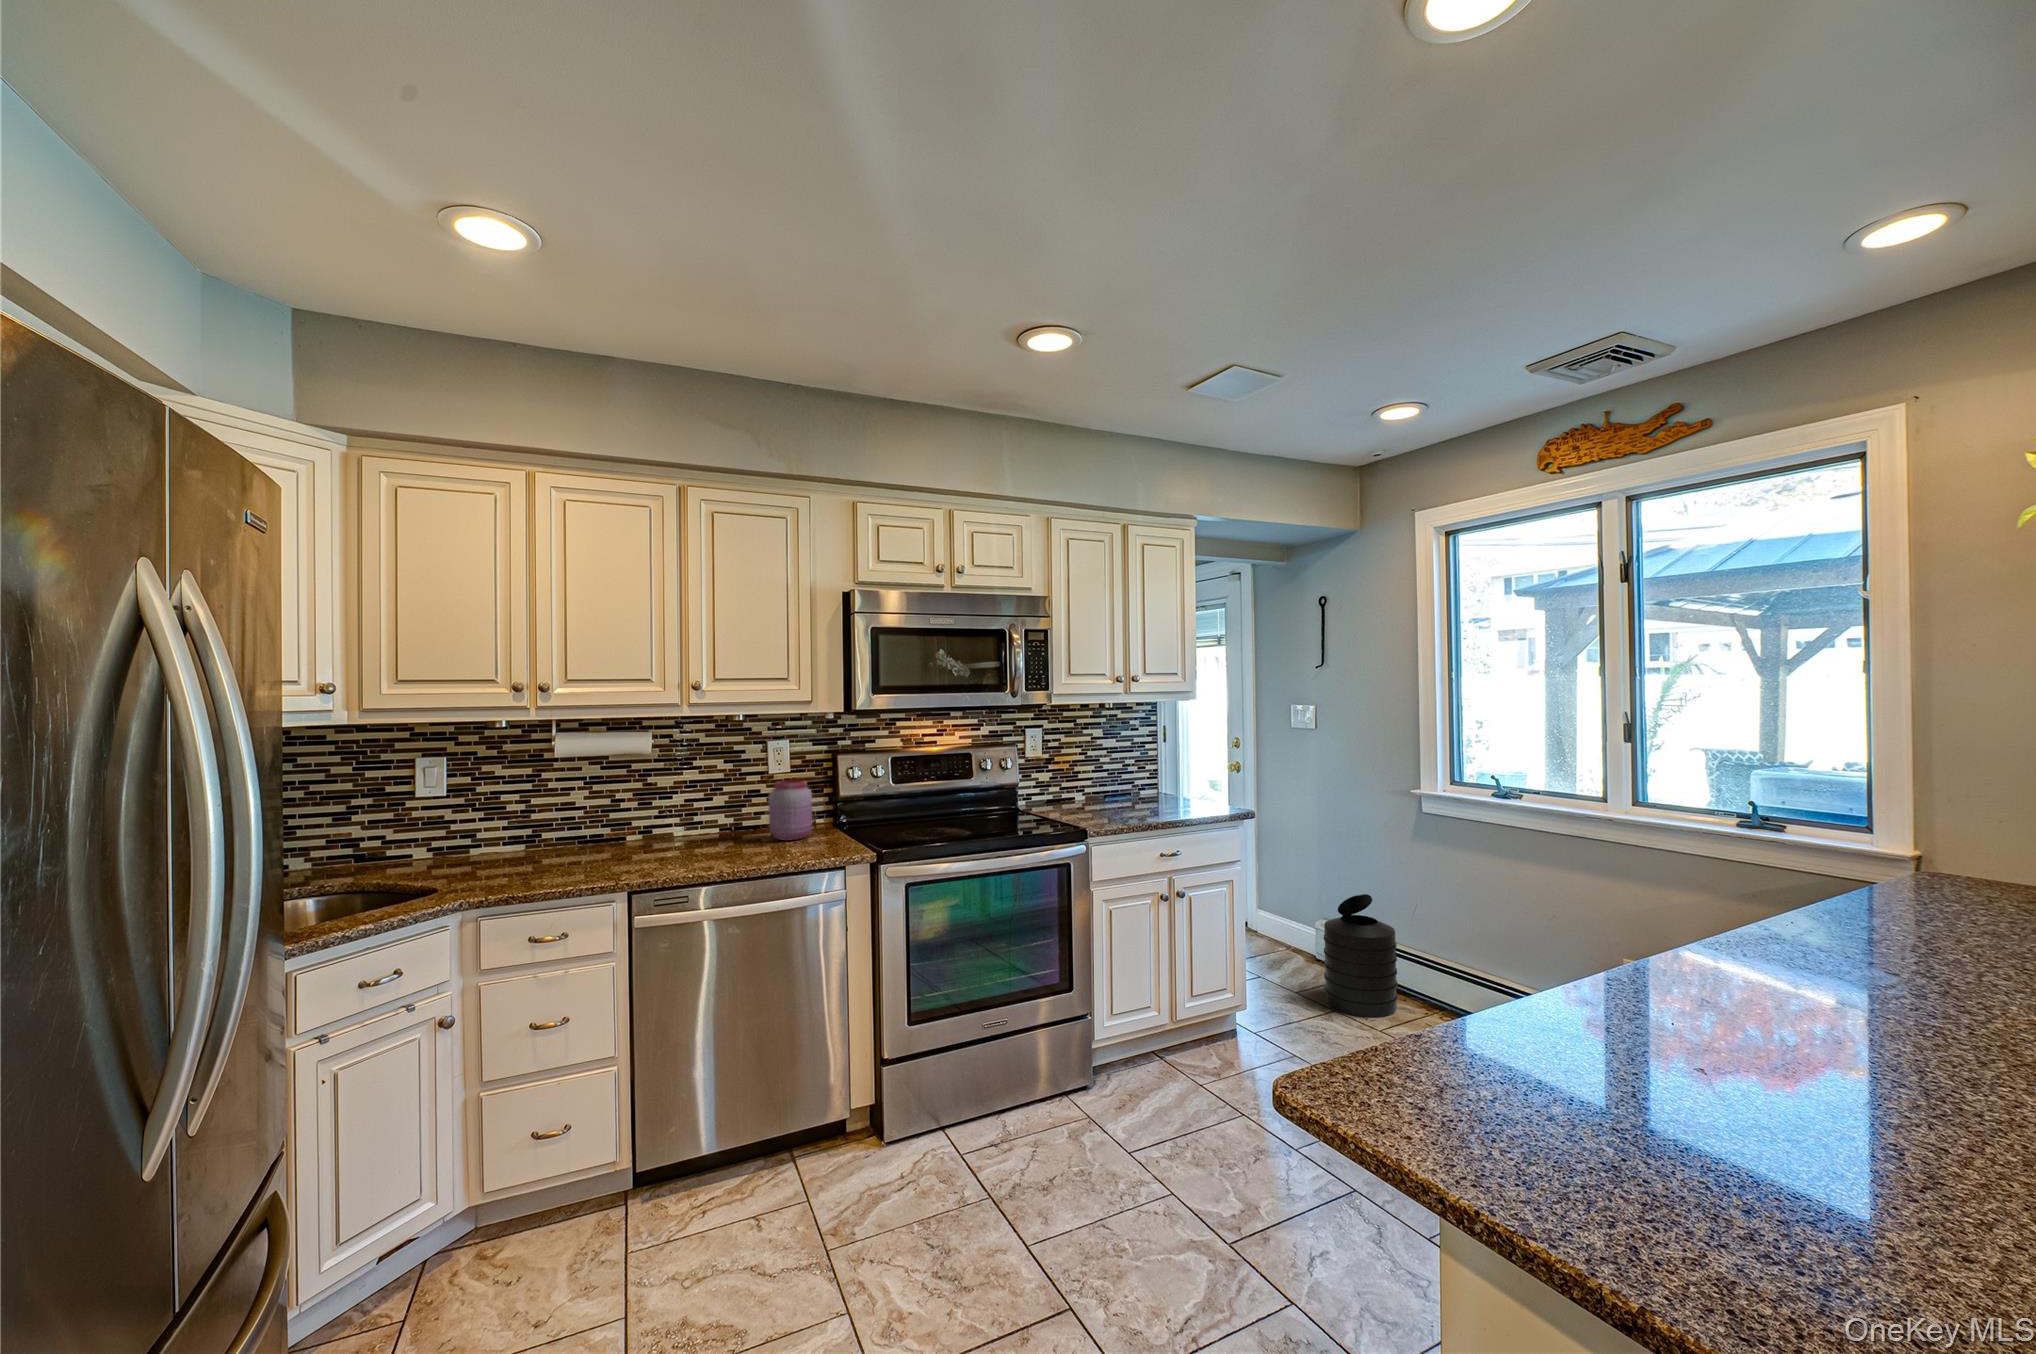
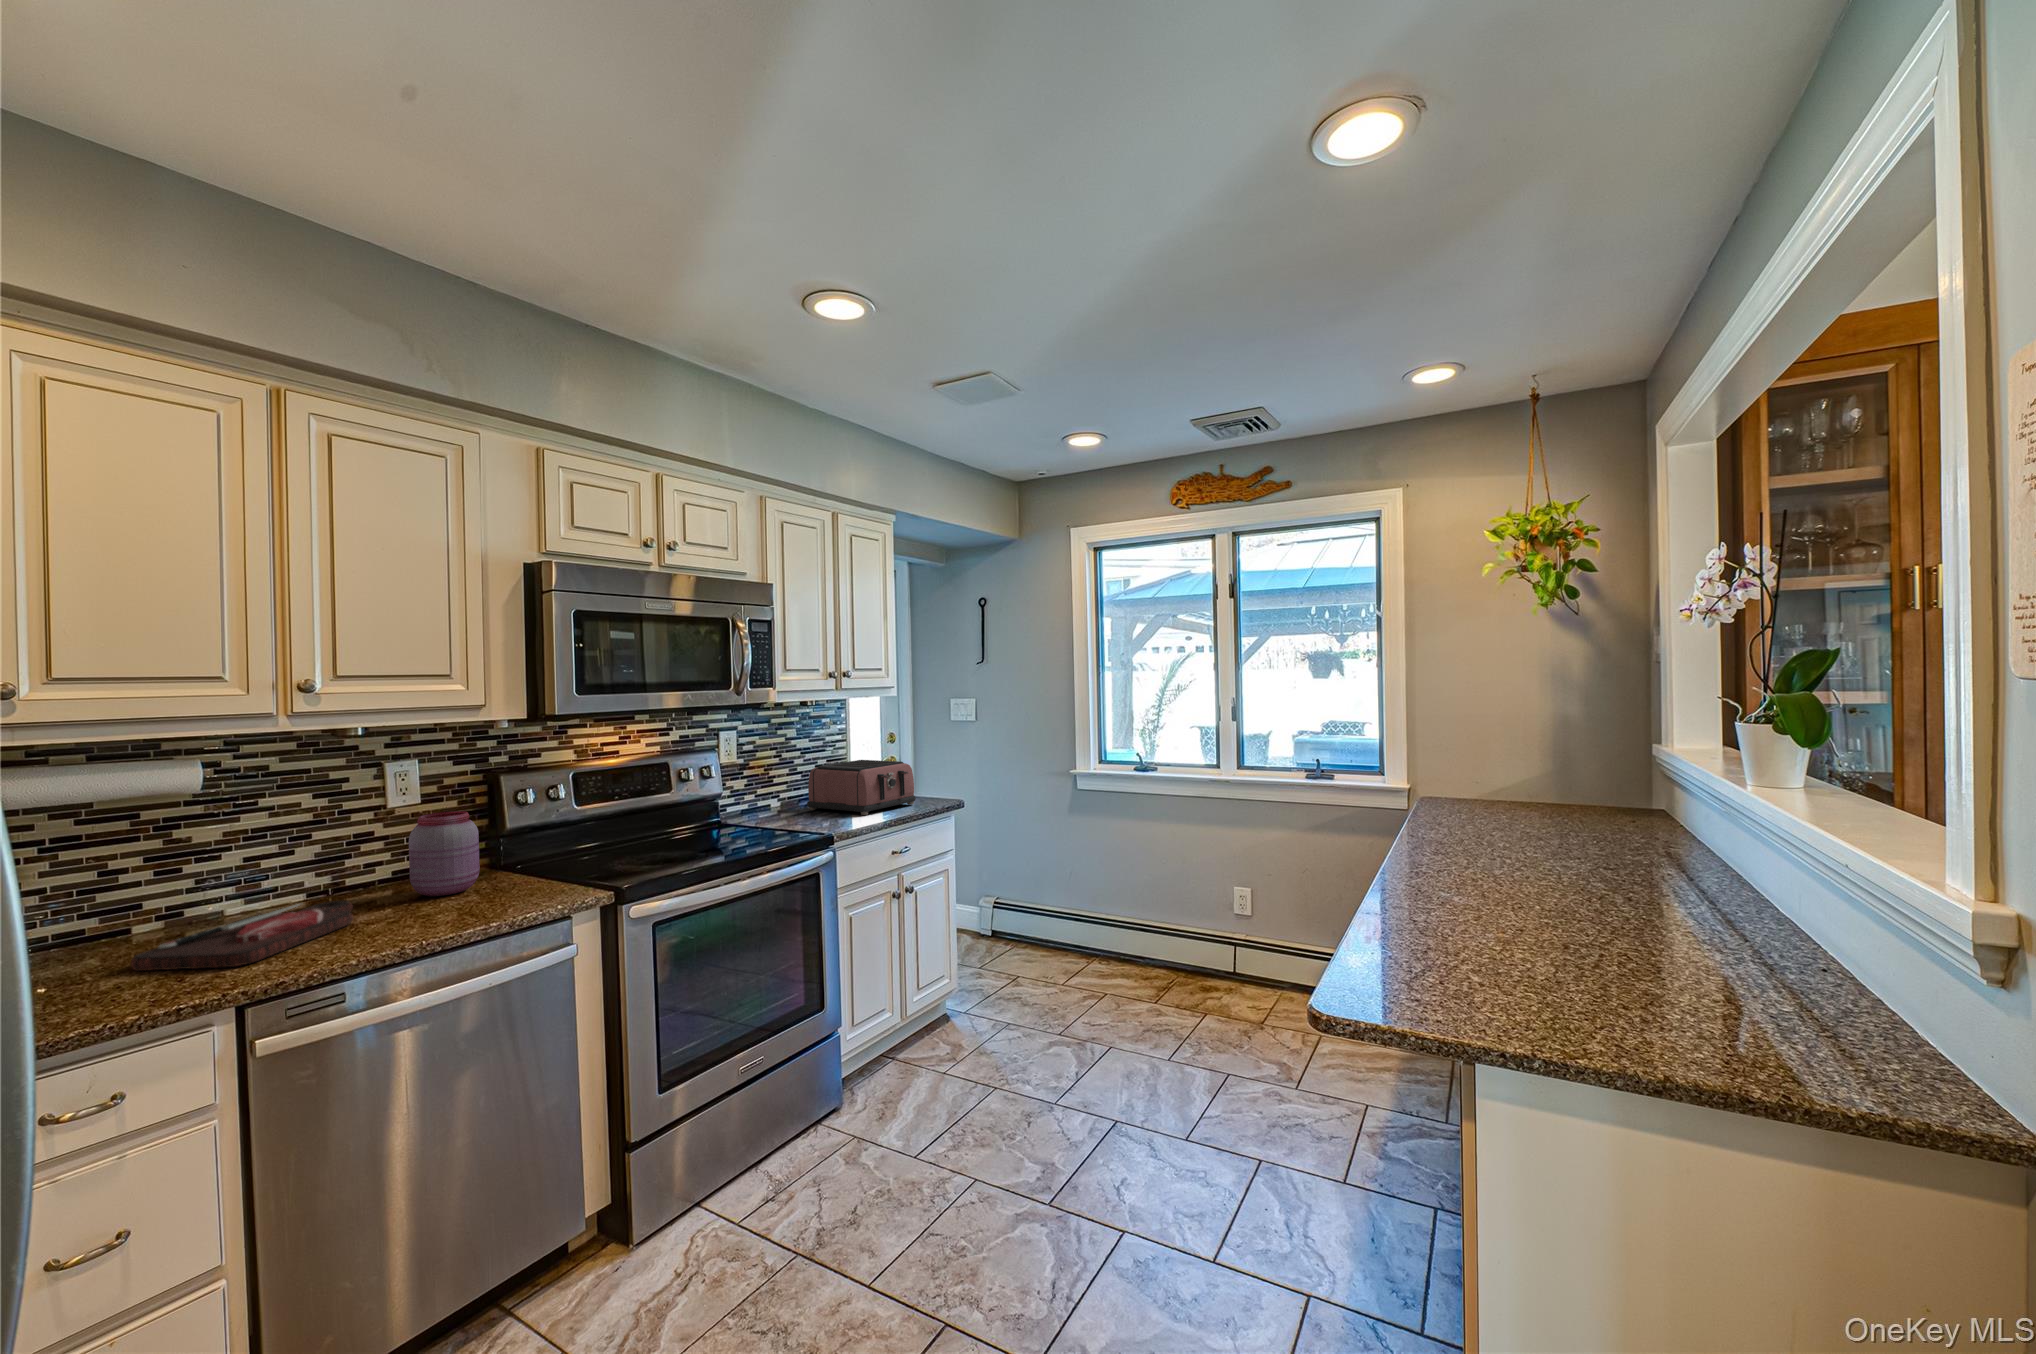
toaster: none [1106,763,1206,817] -> present [807,760,916,815]
cutting board: none [602,833,731,868] -> present [131,901,353,971]
trash can: present [1324,894,1398,1017] -> none [1001,867,1065,979]

